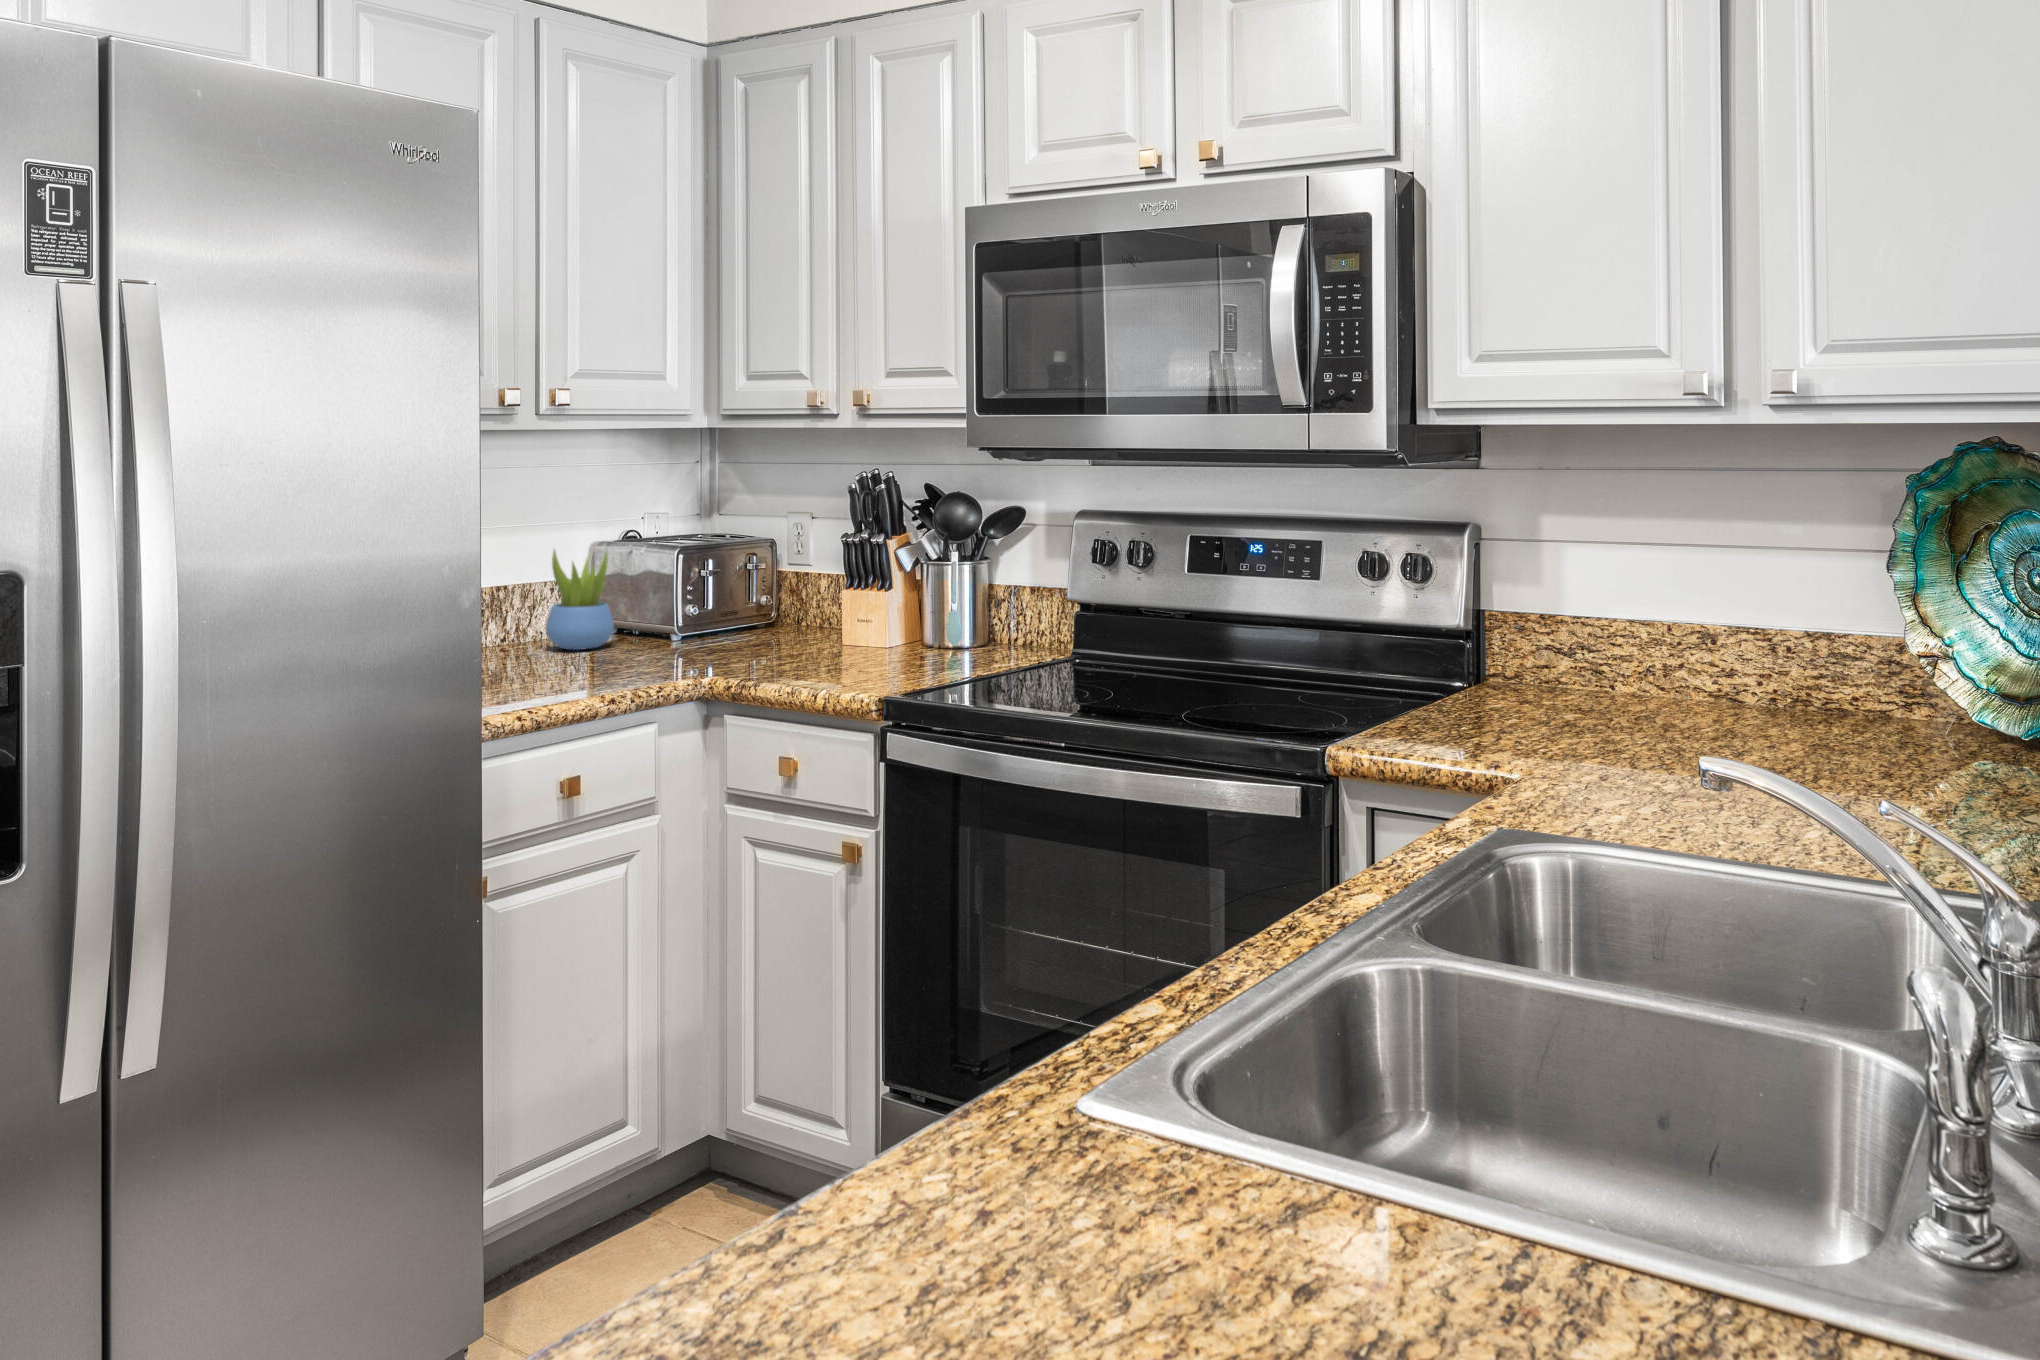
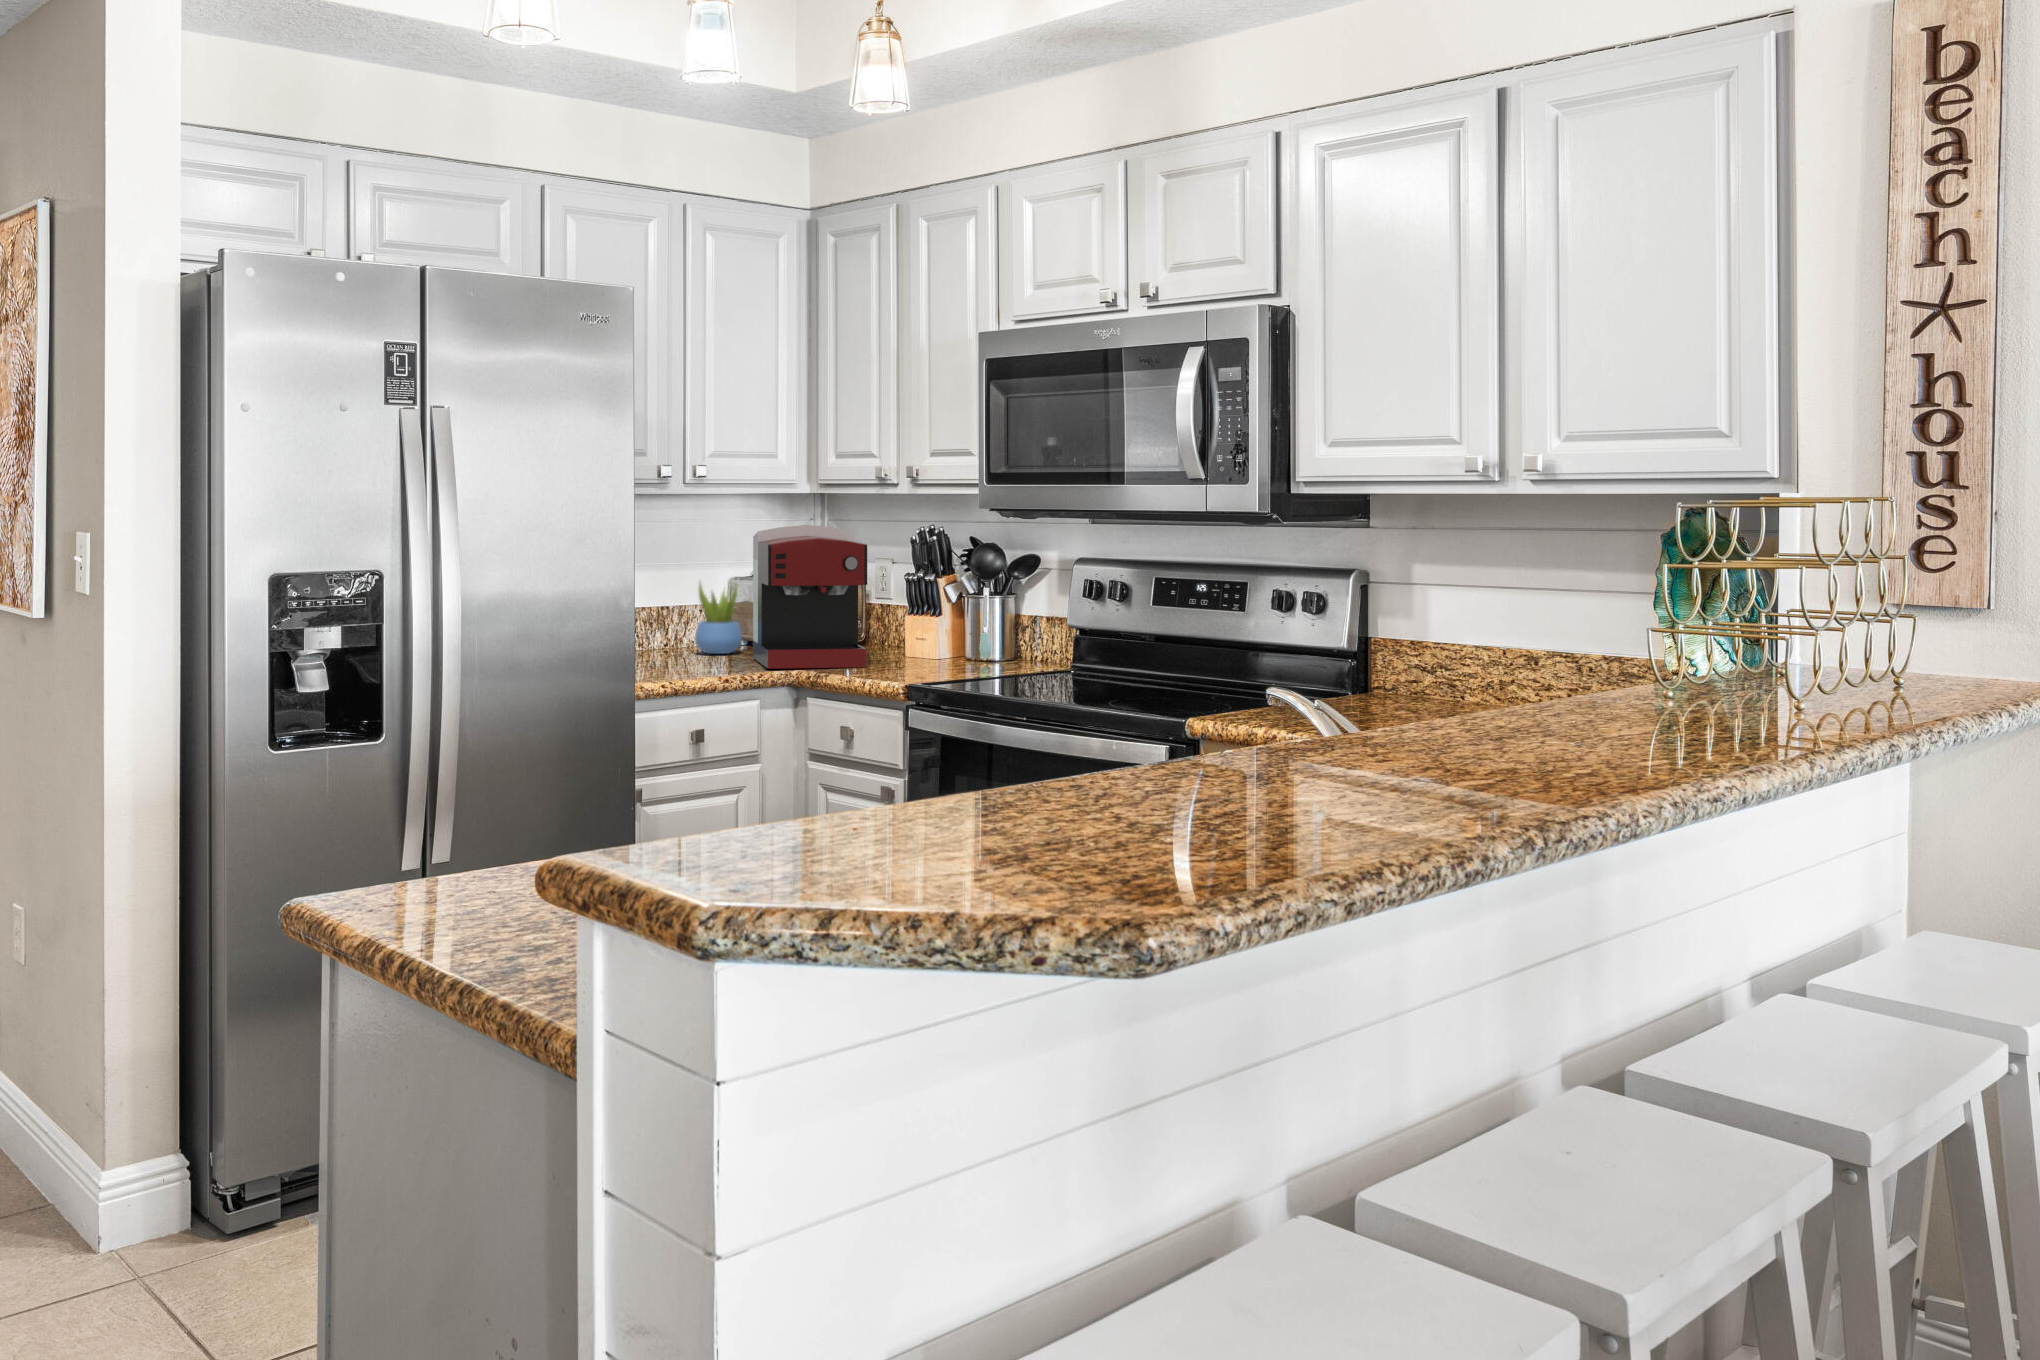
coffee maker: none [633,470,802,673] -> present [753,525,867,669]

